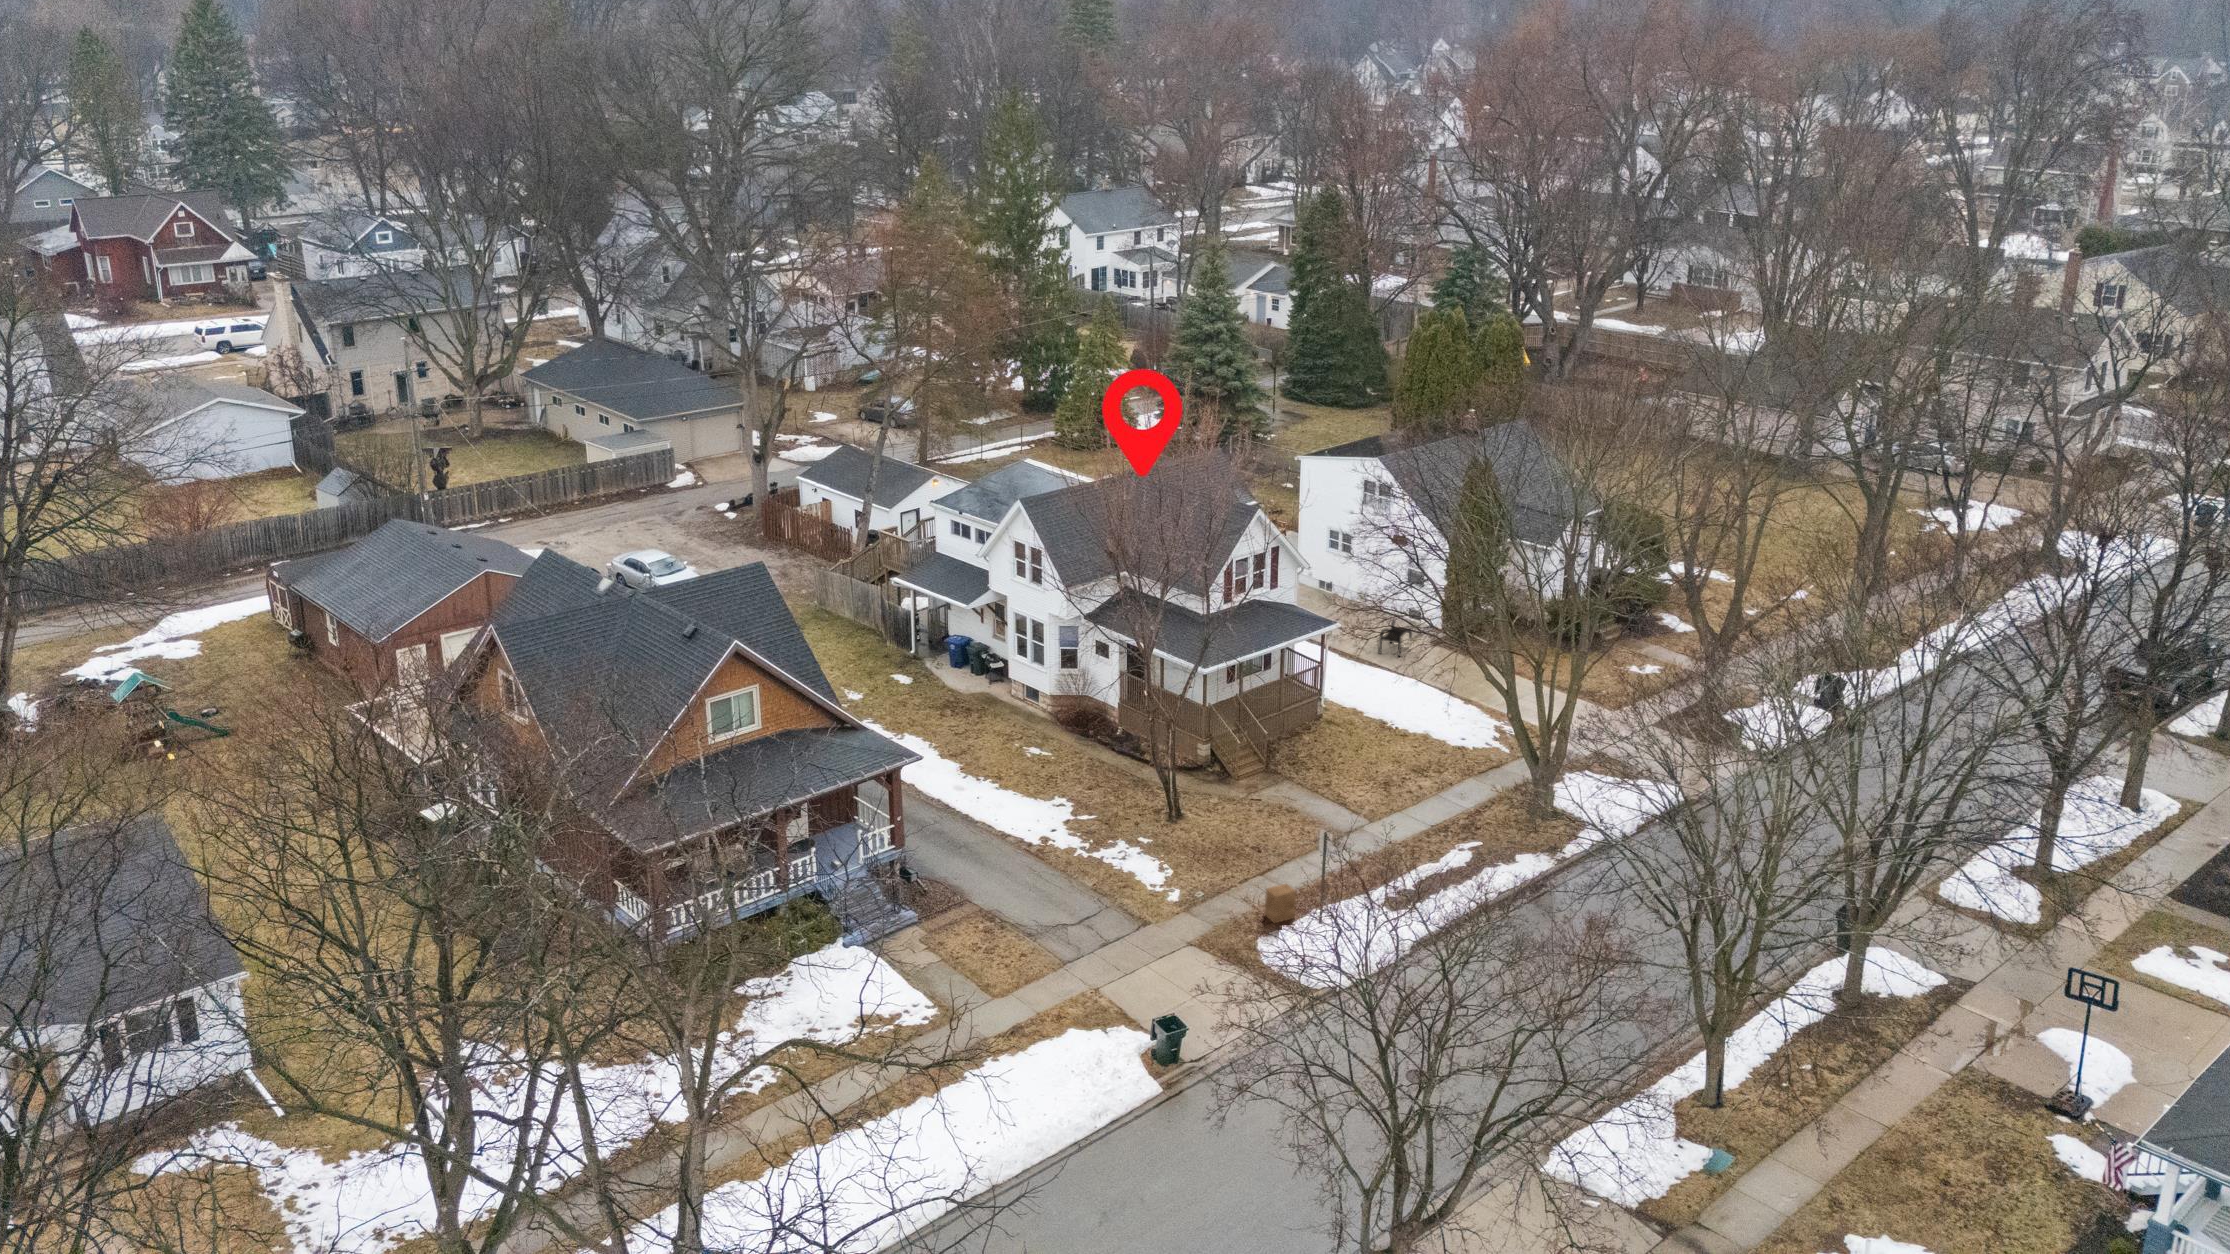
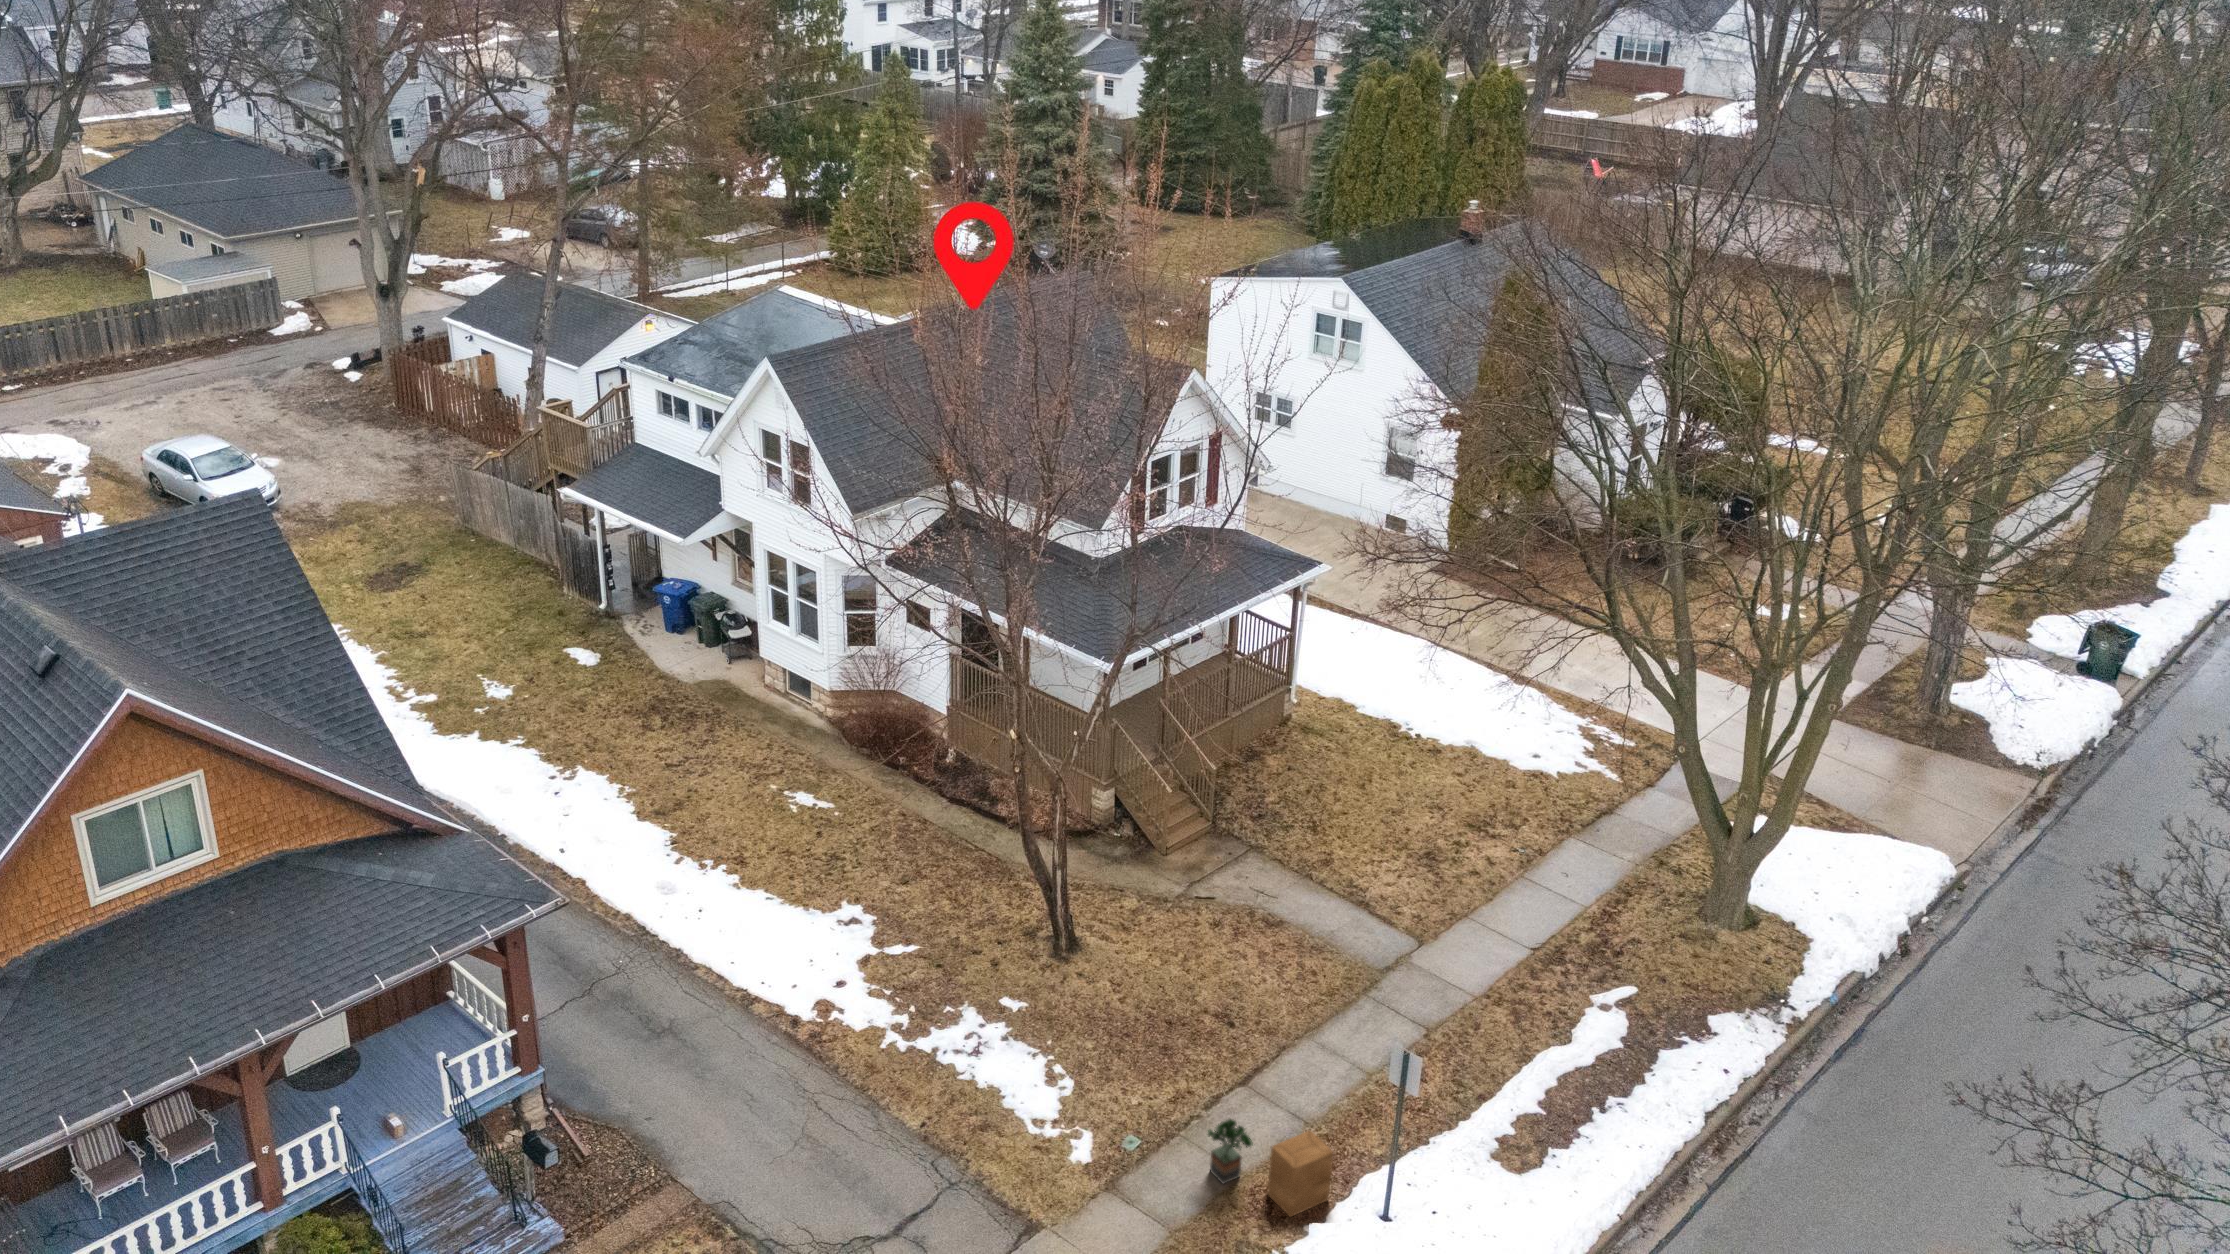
bench: present [1378,621,1412,657] -> none [1353,536,1405,599]
potted tree: none [1236,878,1258,911] -> present [1208,1119,1253,1184]

